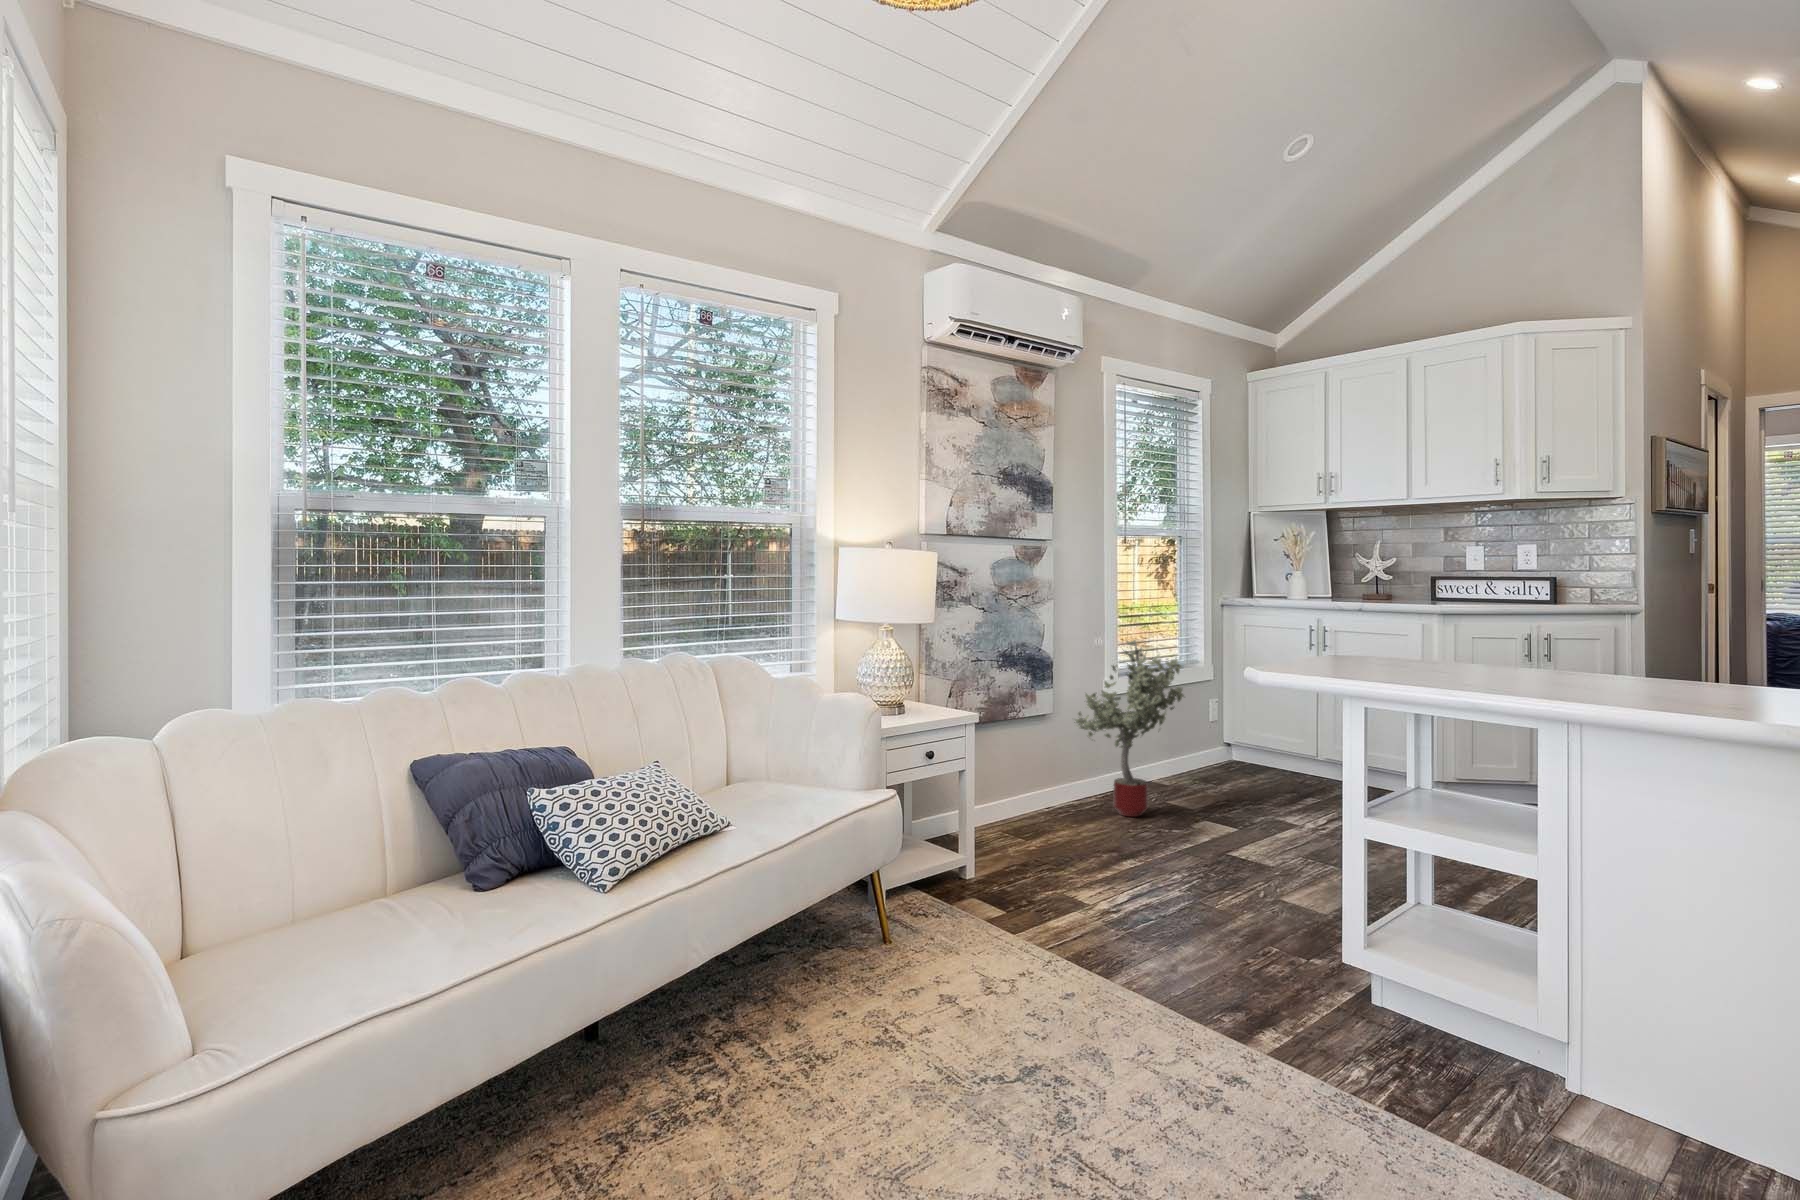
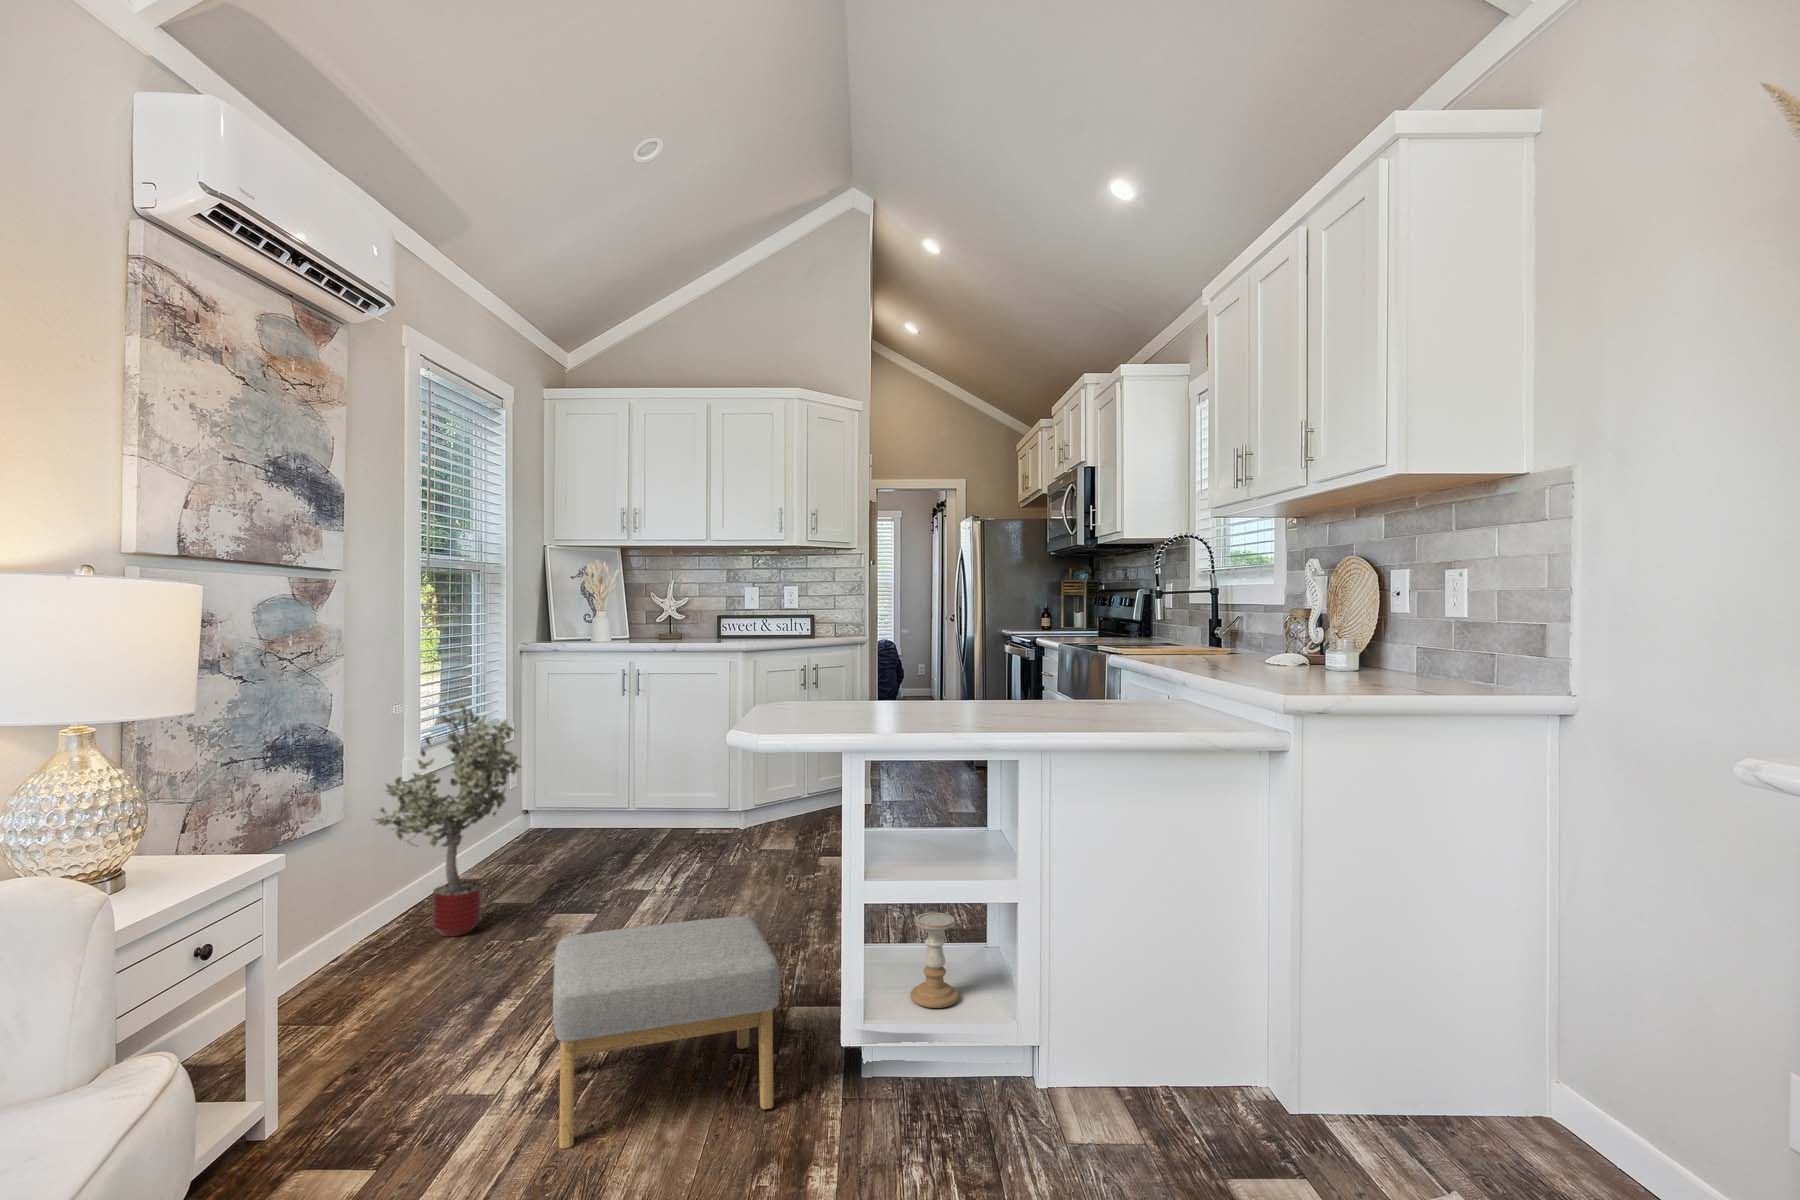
footstool: none [1102,808,1291,976] -> present [553,916,780,1149]
candle holder: none [1424,858,1480,951] -> present [910,912,958,1008]

